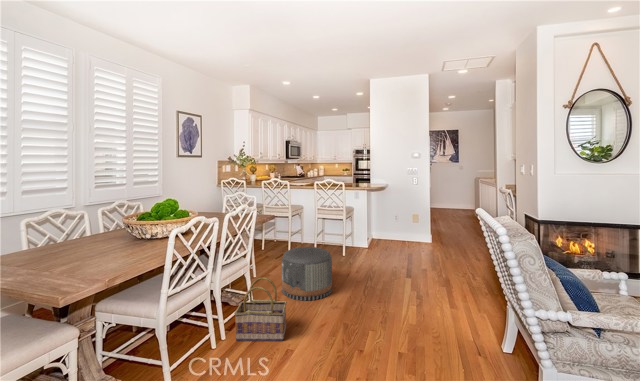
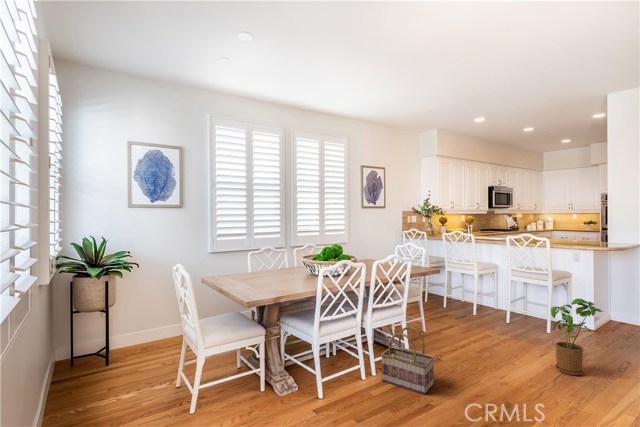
house plant: none [360,228,395,287] -> present [551,299,603,375]
pouf: present [282,247,332,301] -> none [445,307,507,369]

